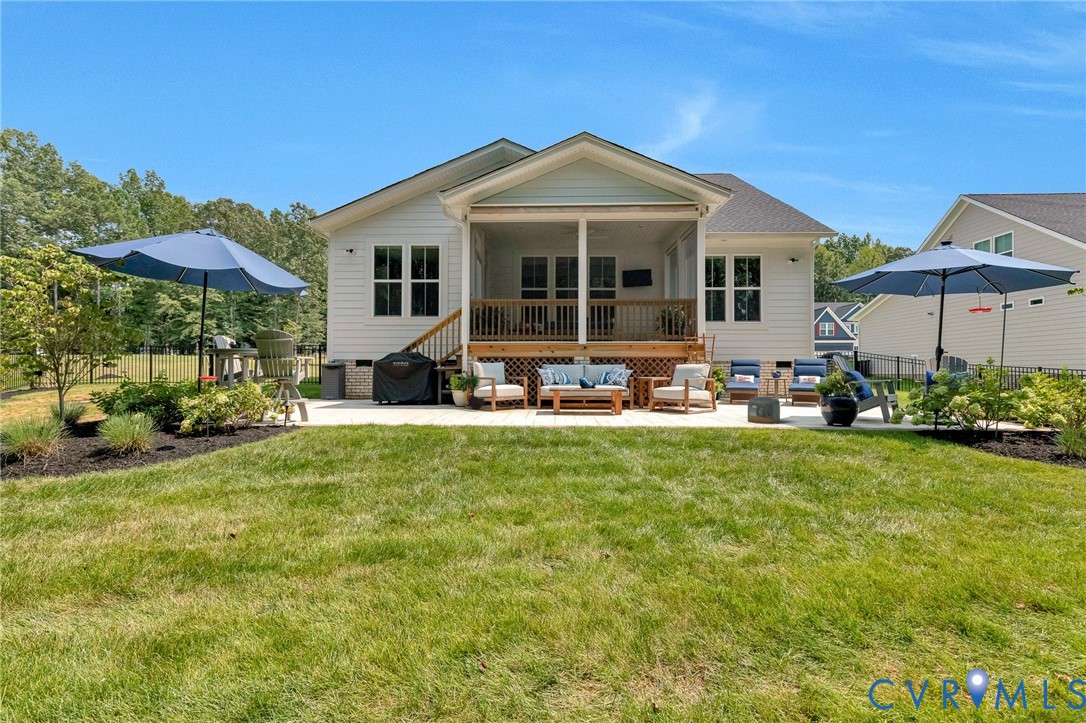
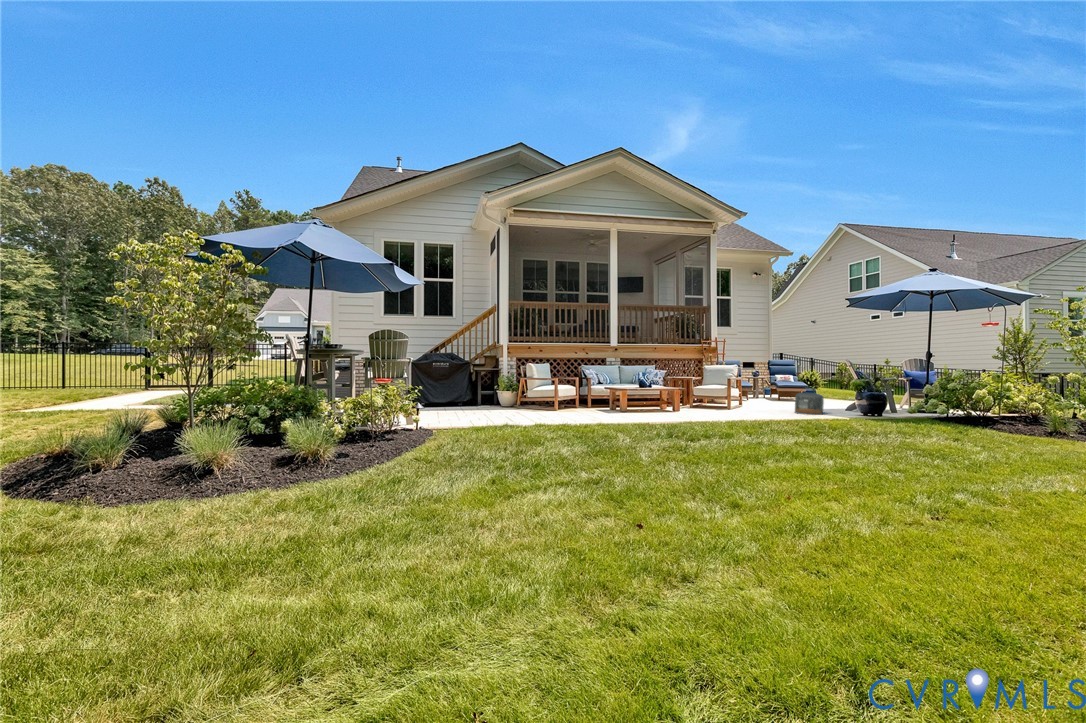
potted tree: present [463,375,484,409] -> none [520,372,541,409]

